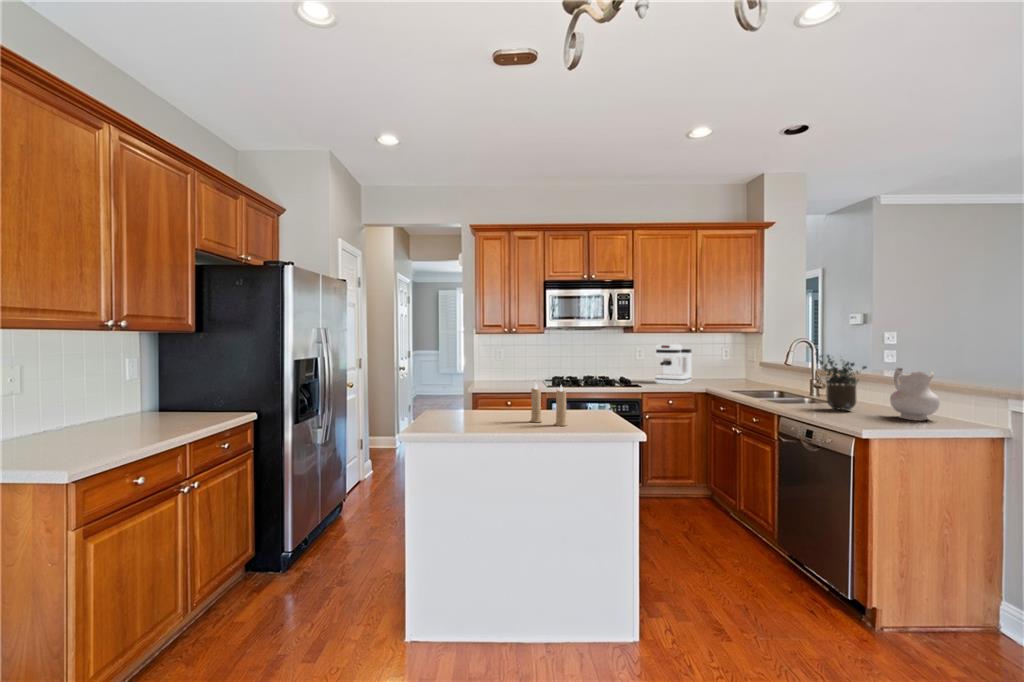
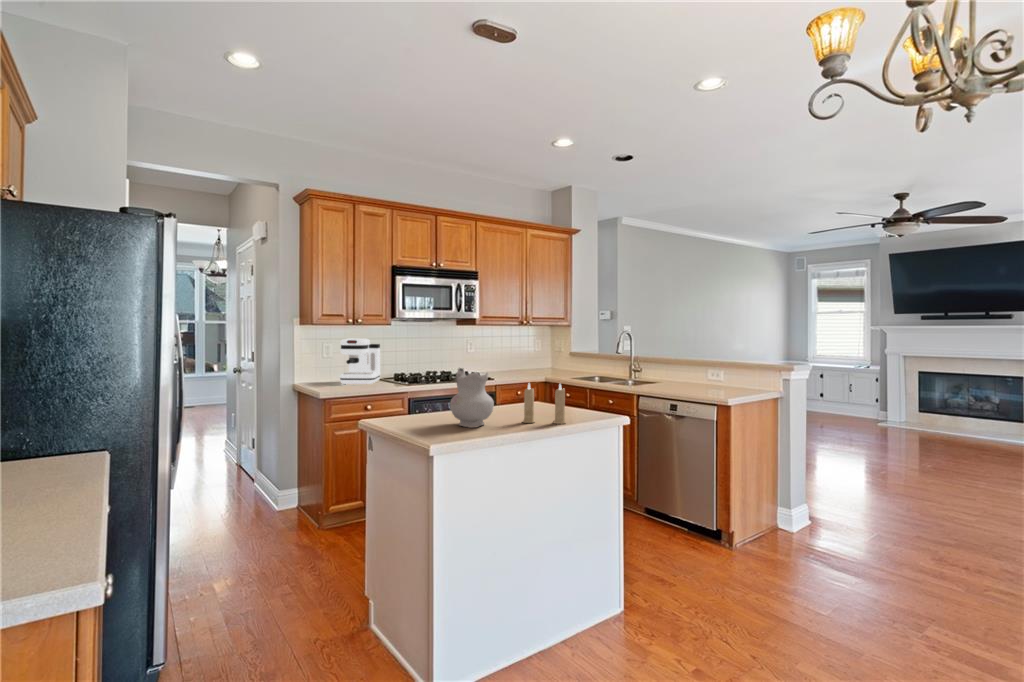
coffee maker: present [655,344,691,385] -> present [340,339,380,384]
potted plant: present [815,347,867,410] -> none [665,339,699,388]
ceramic pitcher: present [890,368,940,421] -> present [450,368,494,428]

